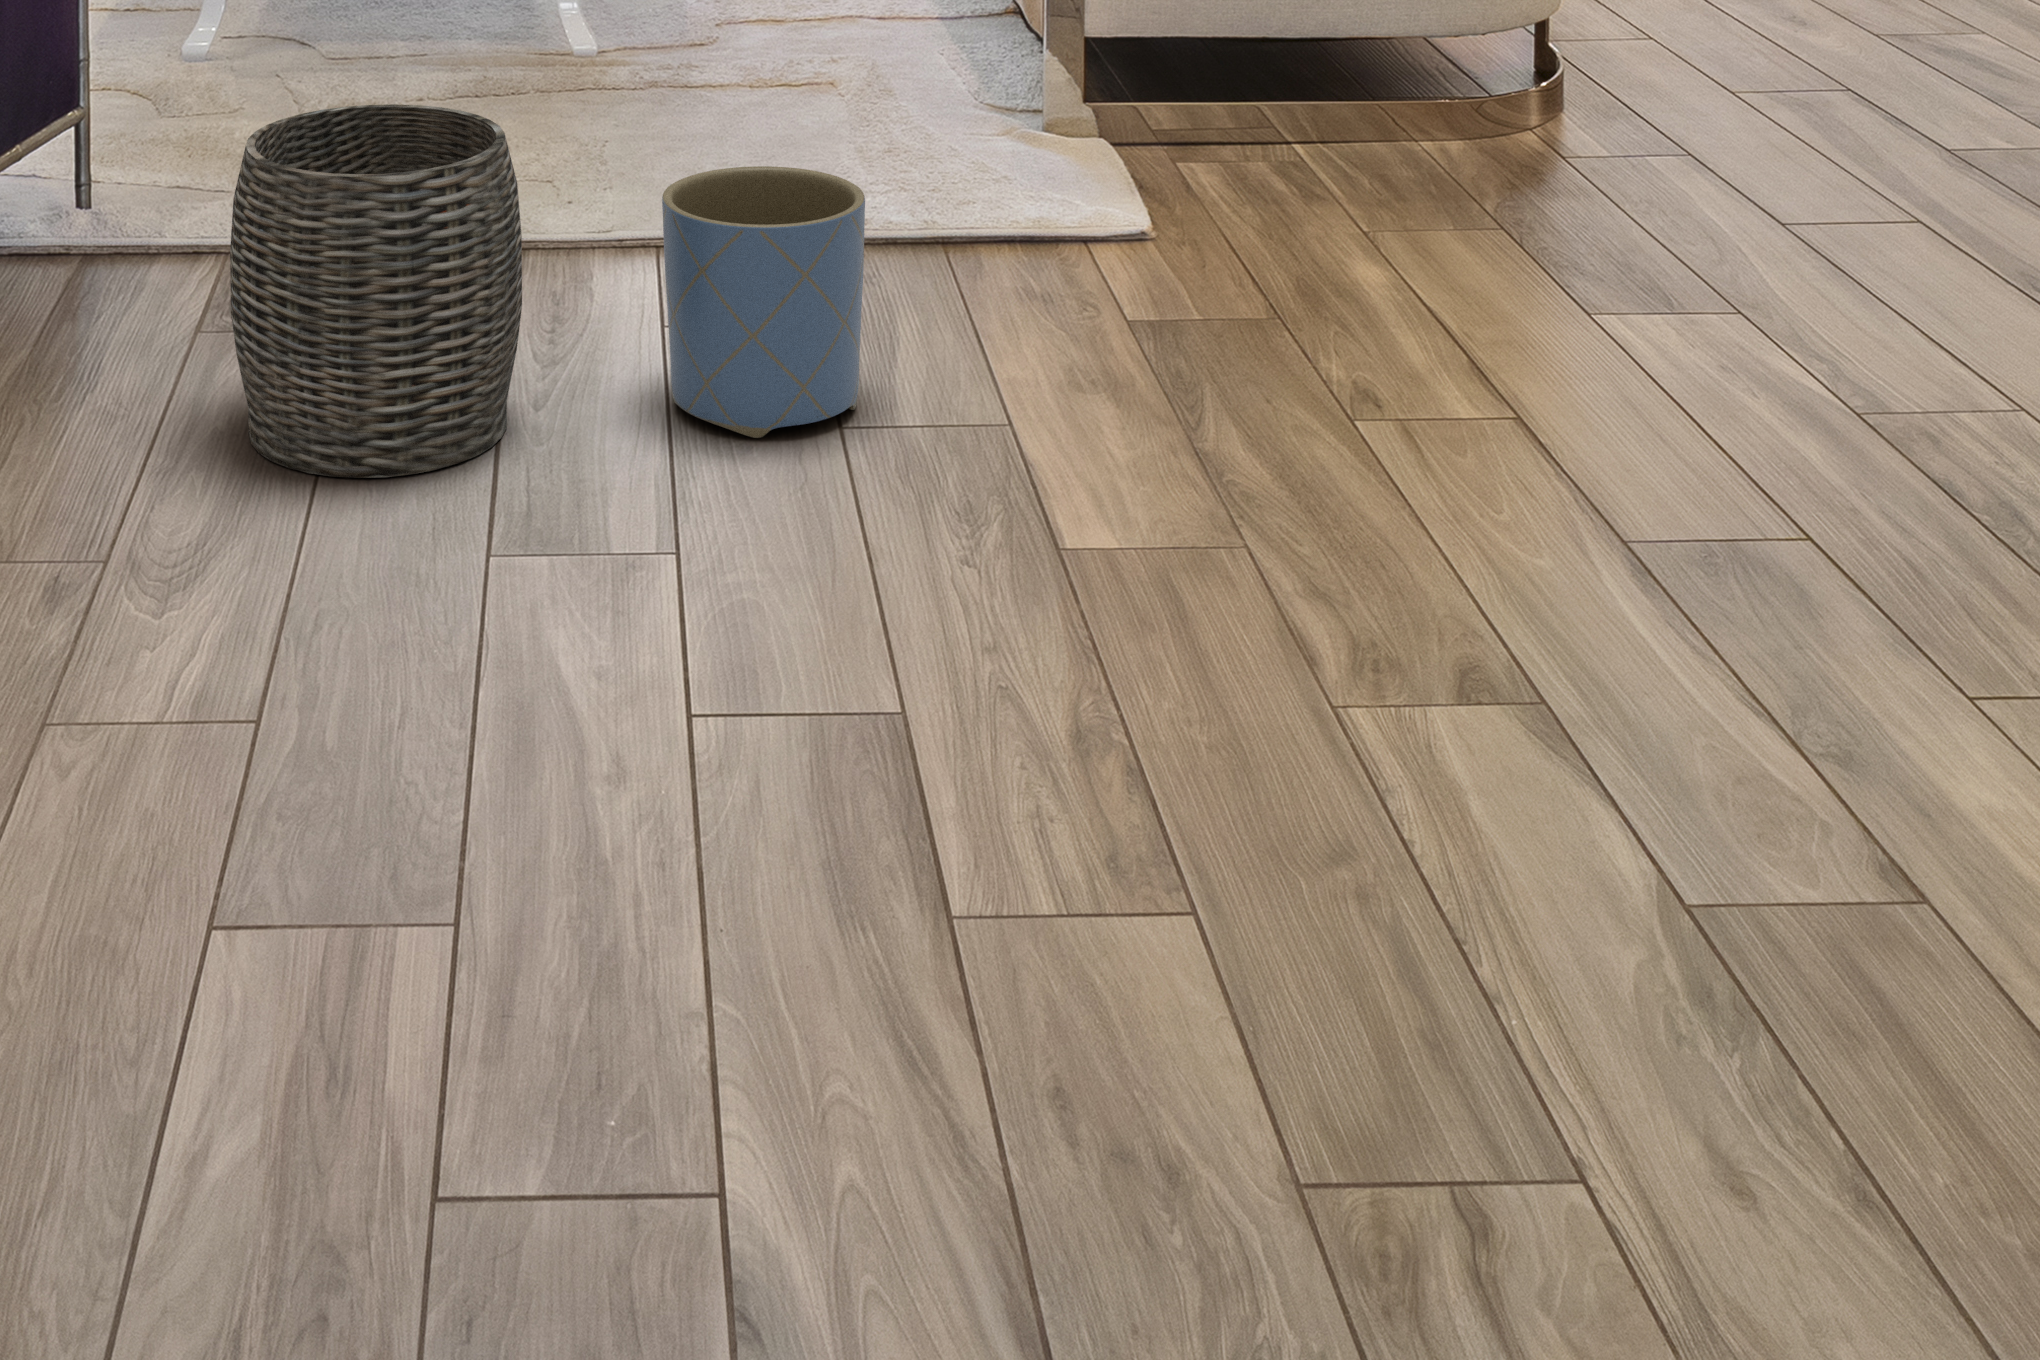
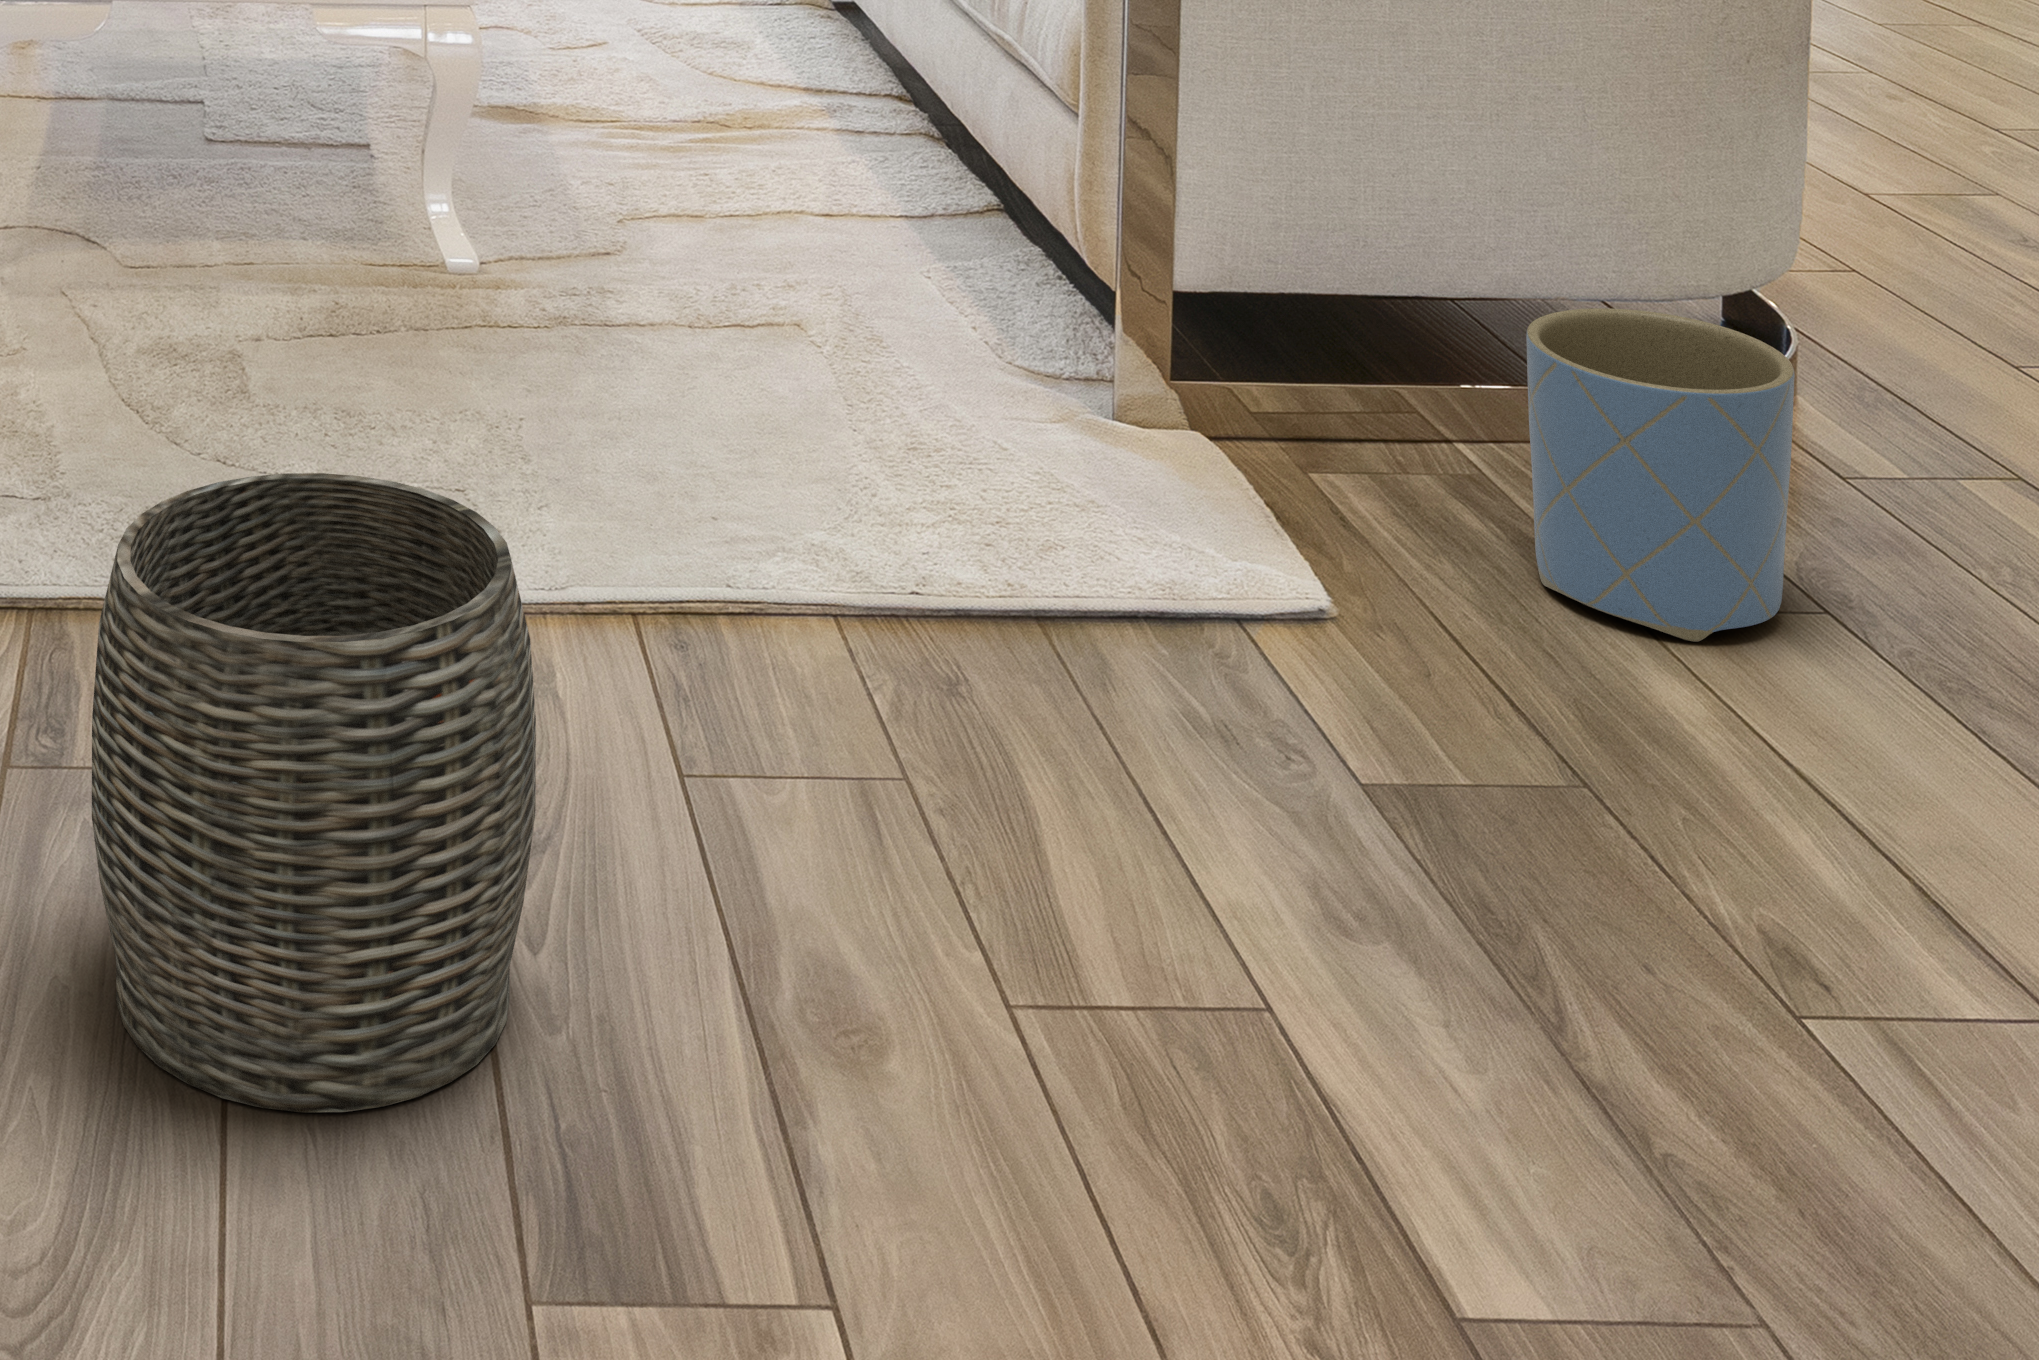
planter: present [662,166,865,438] -> present [1526,308,1795,642]

